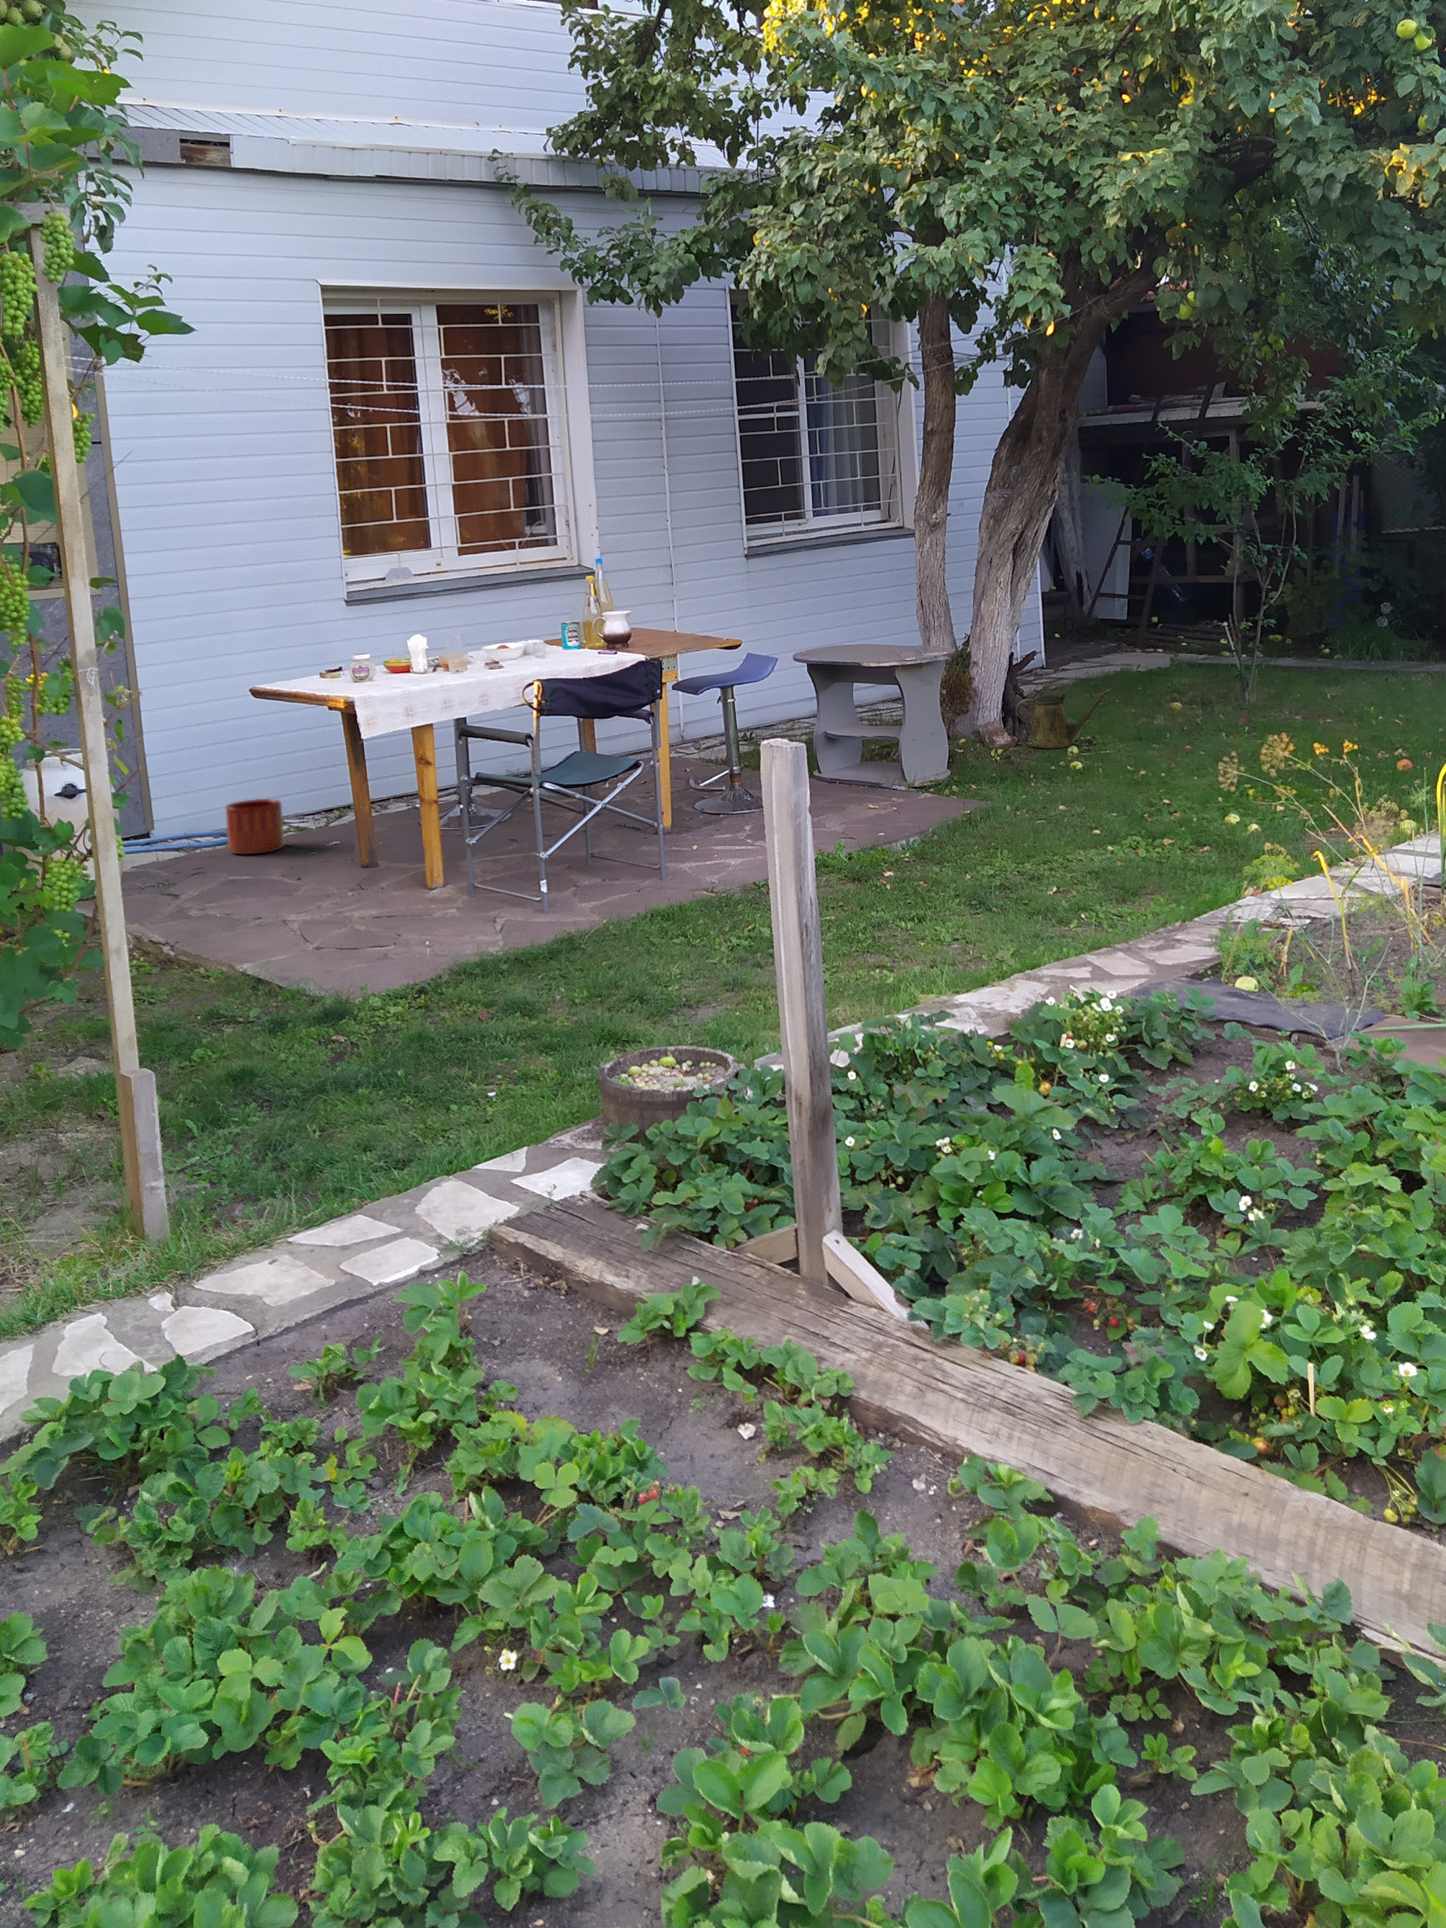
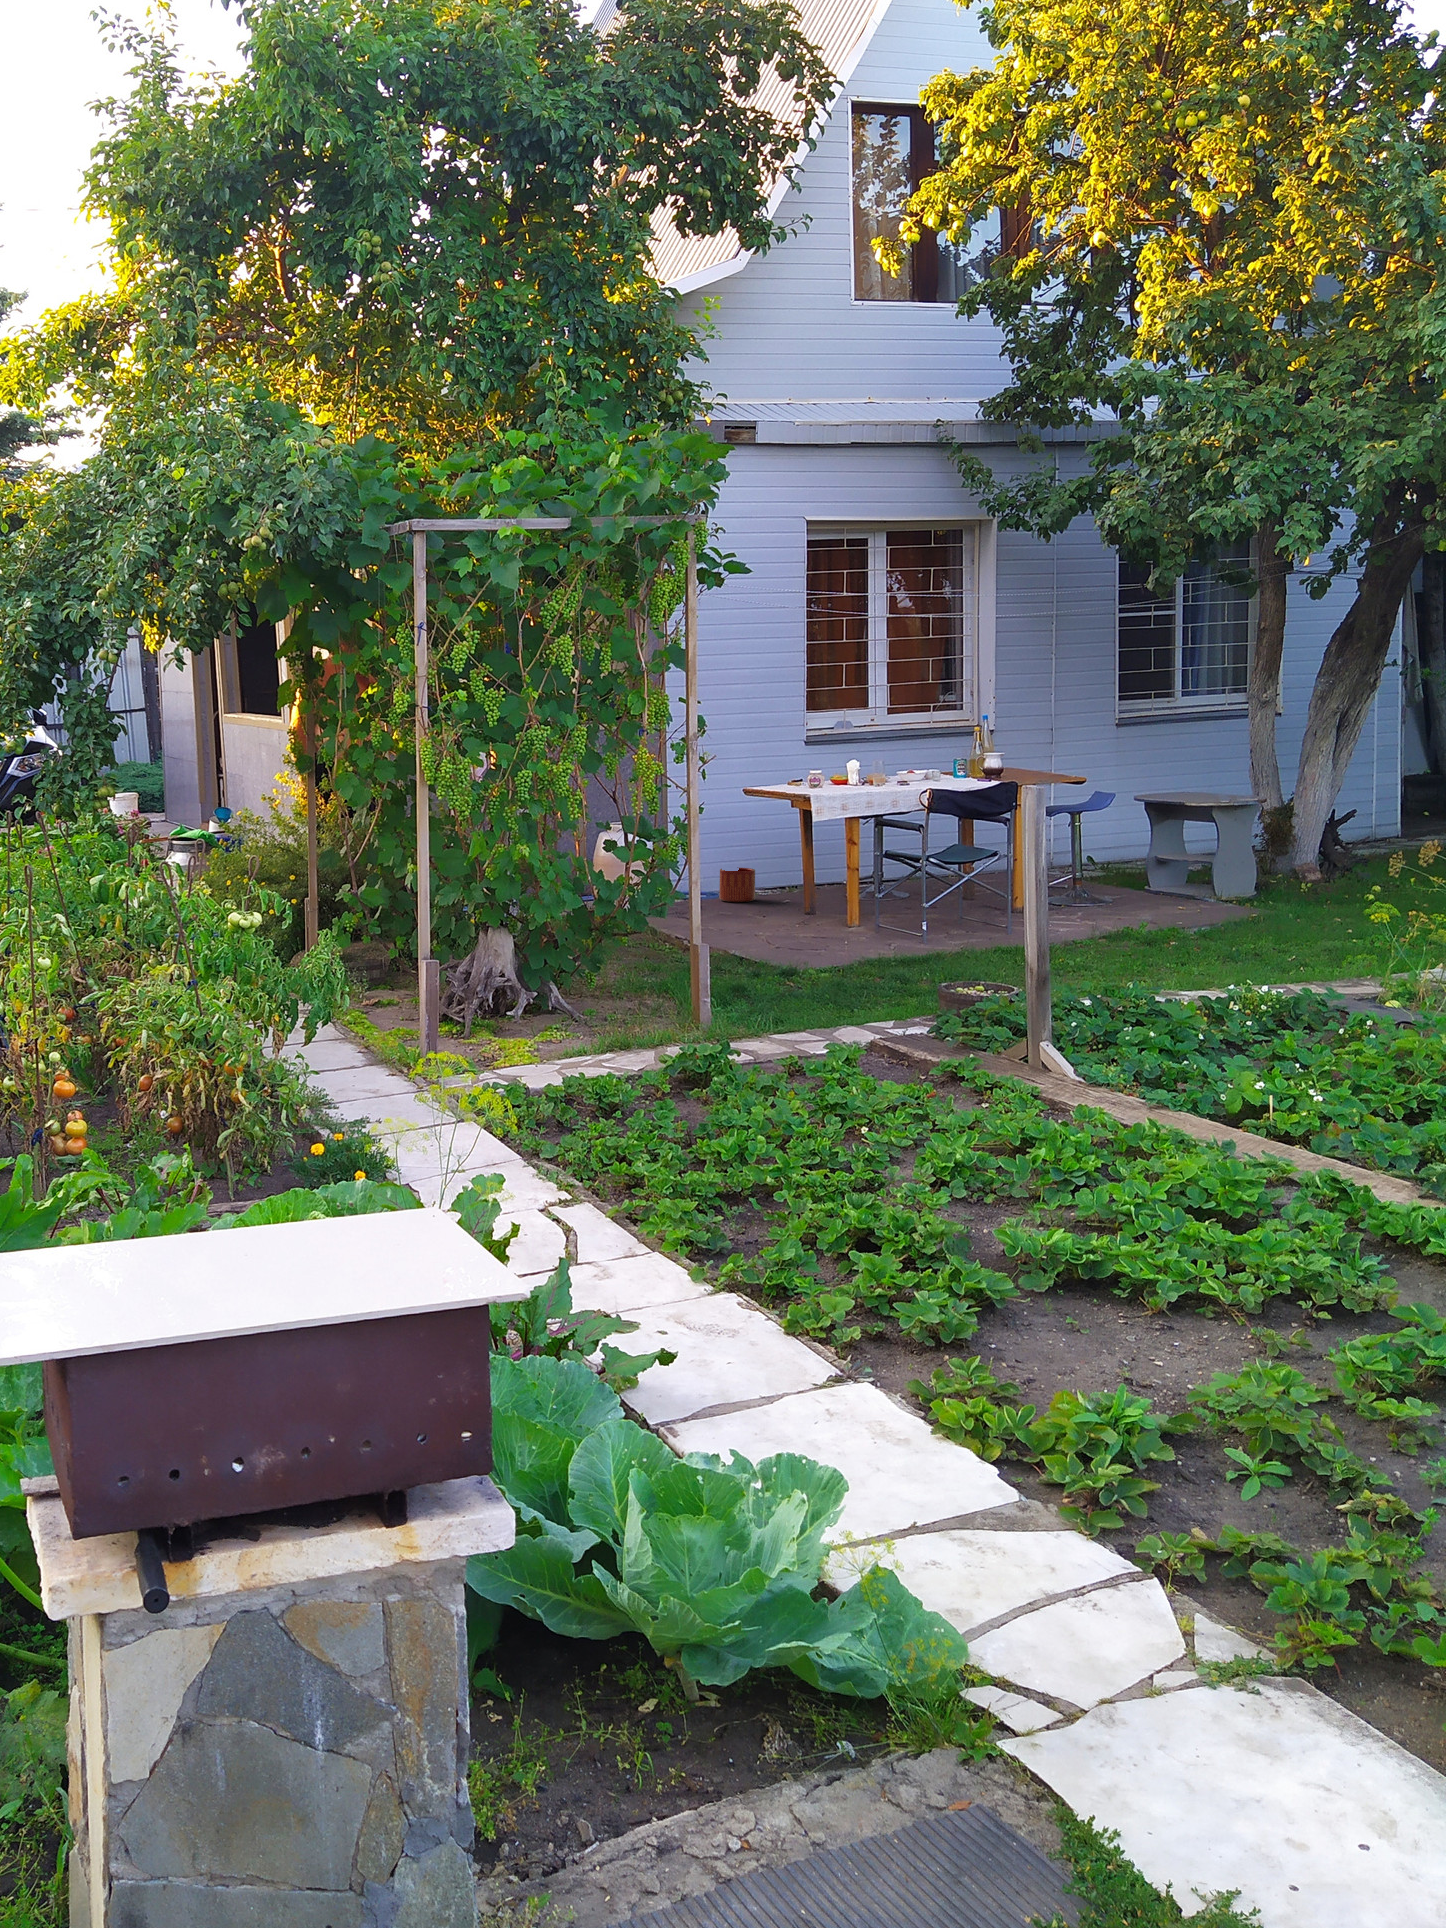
watering can: present [1016,689,1112,748] -> none [1328,847,1414,891]

